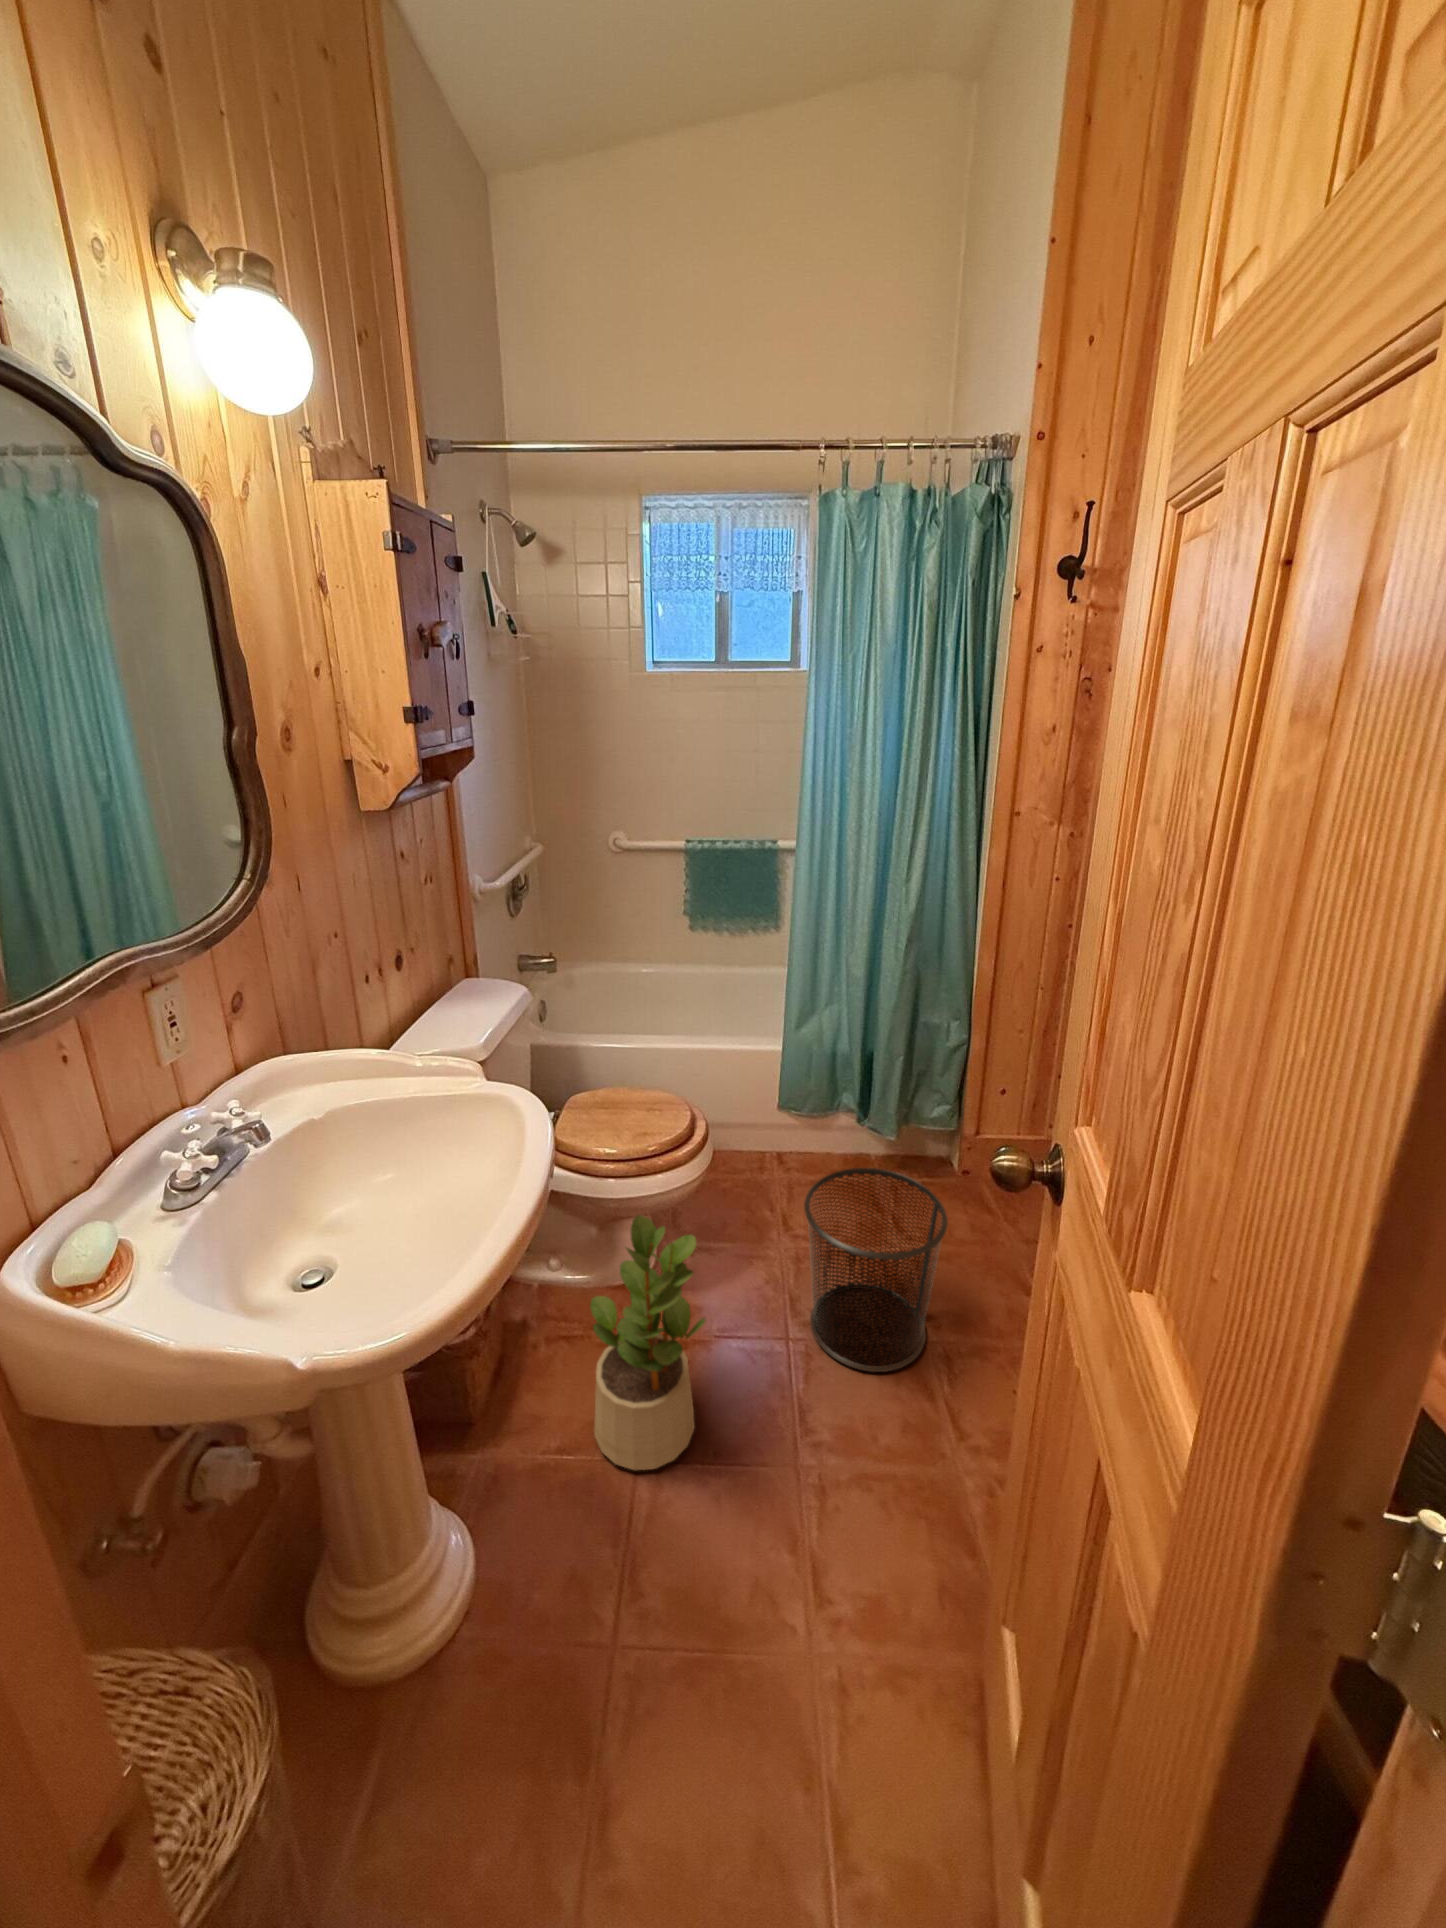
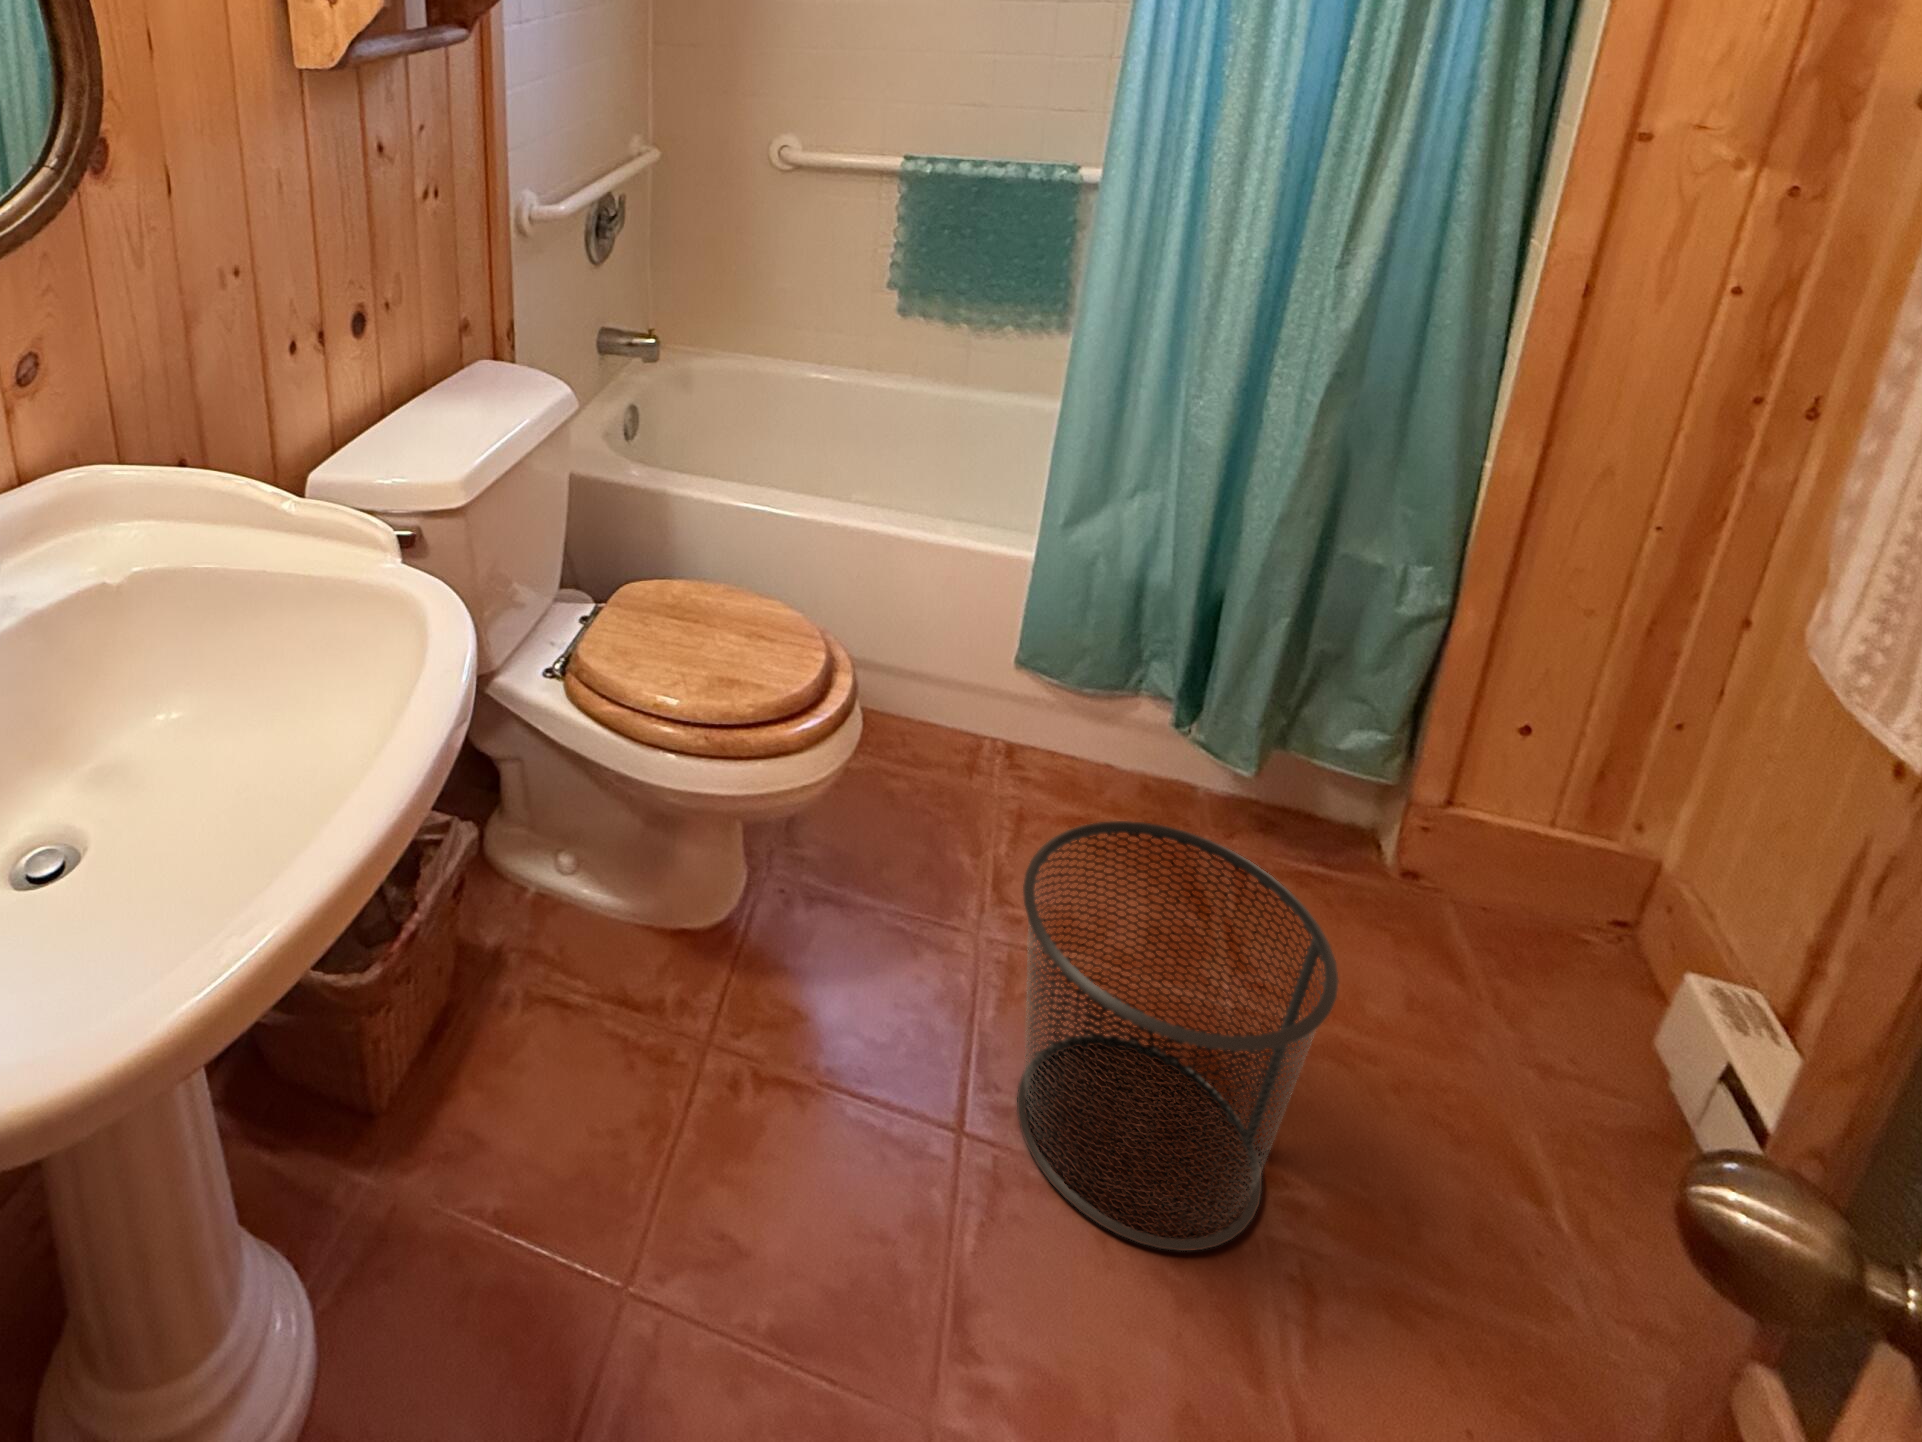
potted plant: present [590,1215,705,1470] -> none [574,847,793,1305]

